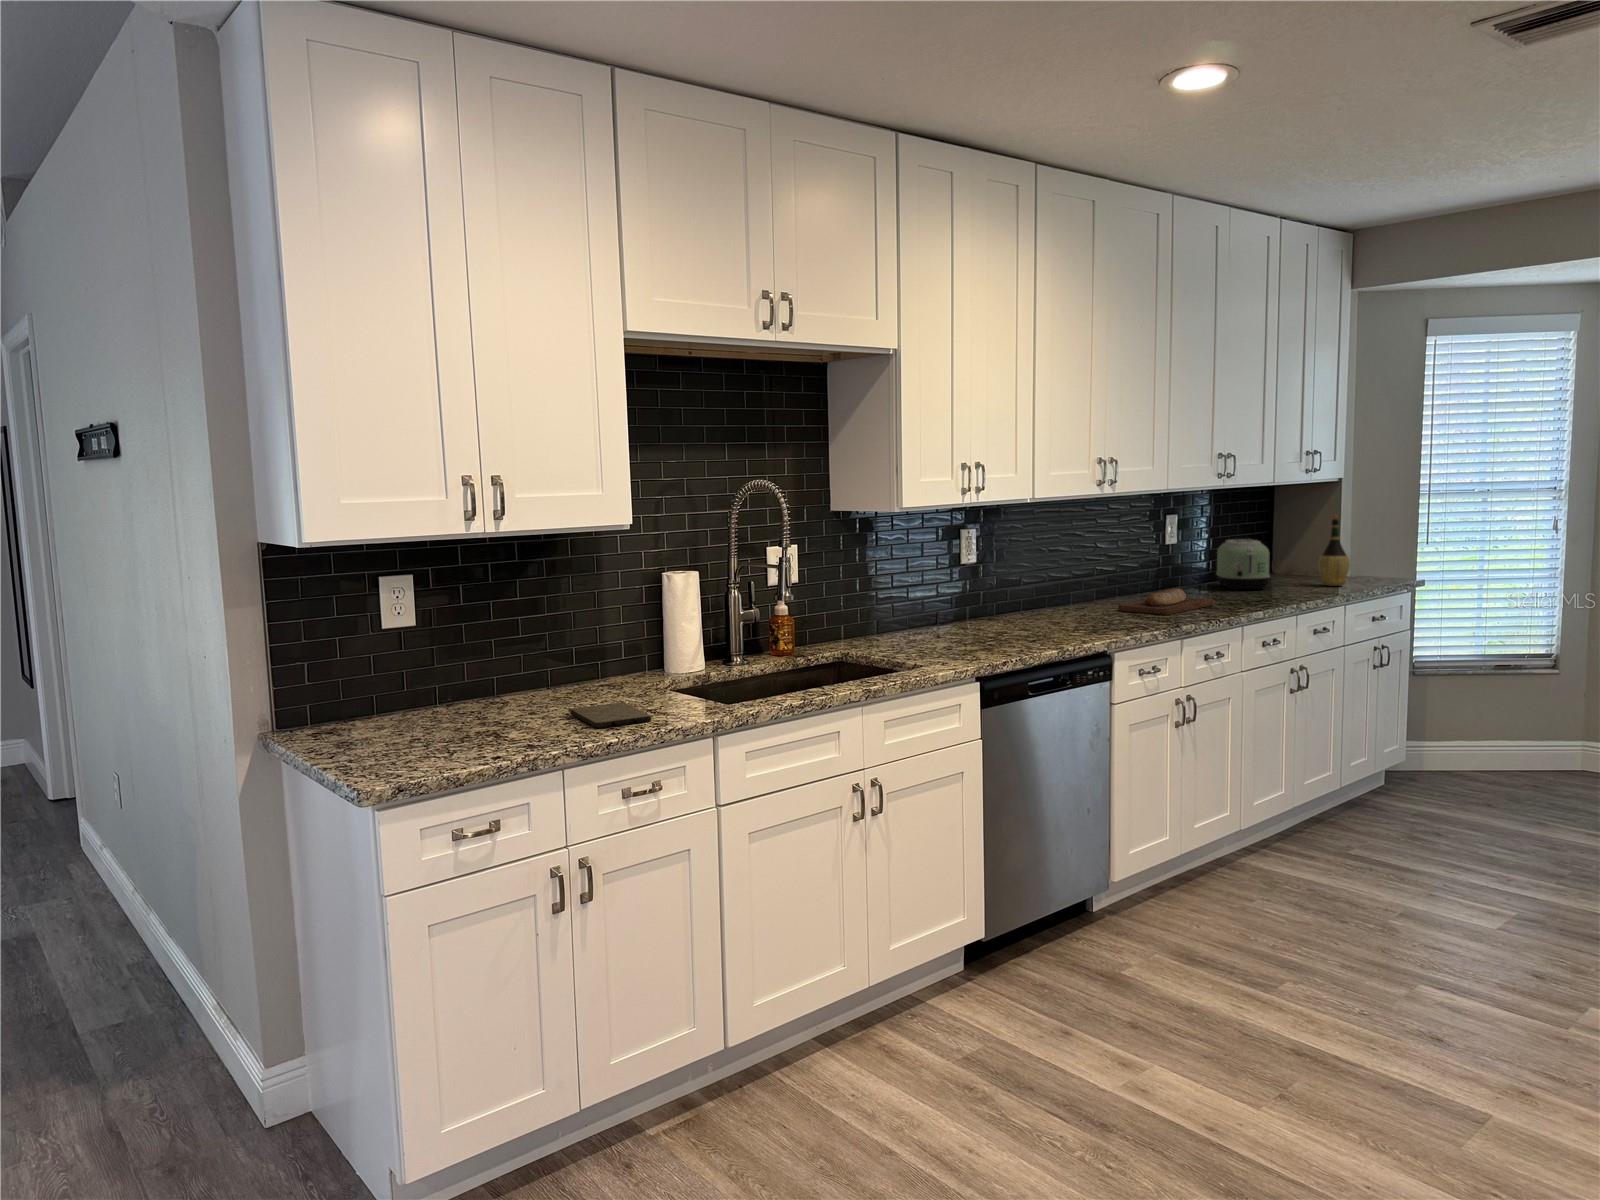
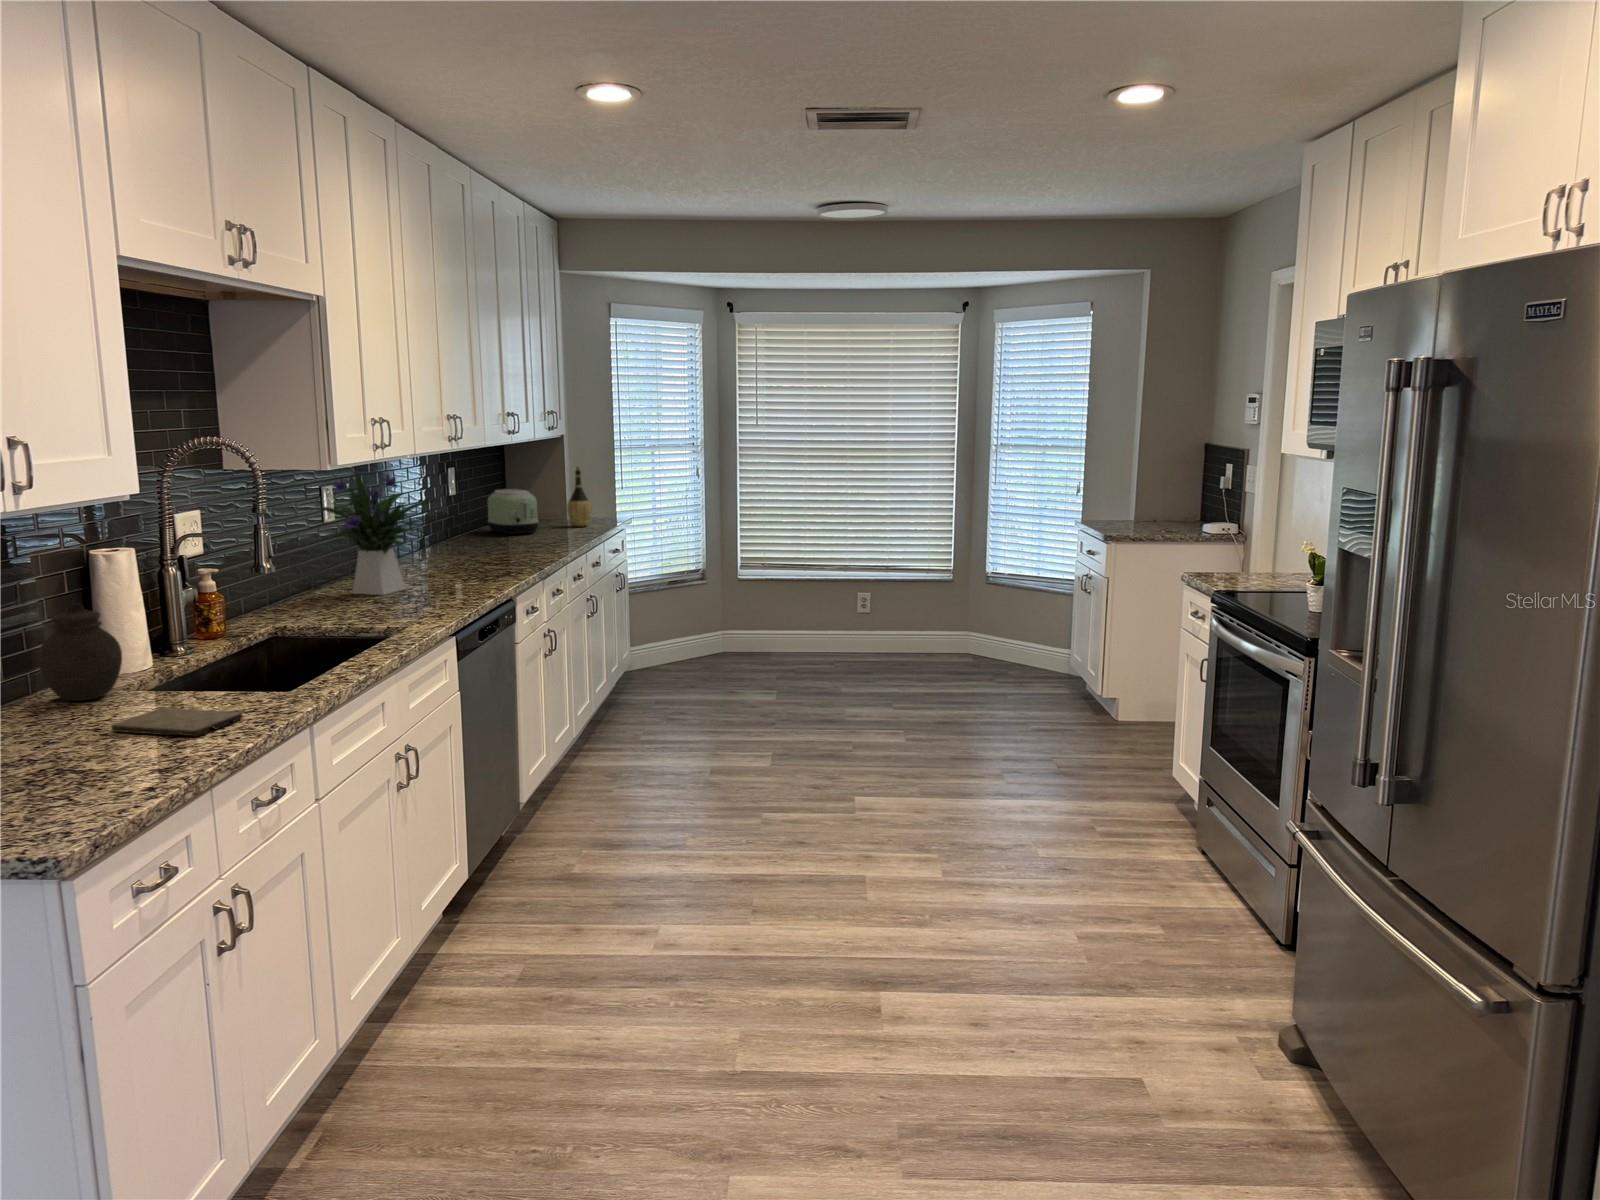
flower arrangement: none [923,514,1040,637] -> present [319,472,439,595]
bread loaf: present [1118,588,1214,615] -> none [456,536,526,560]
jar: none [586,611,643,690] -> present [38,603,122,701]

